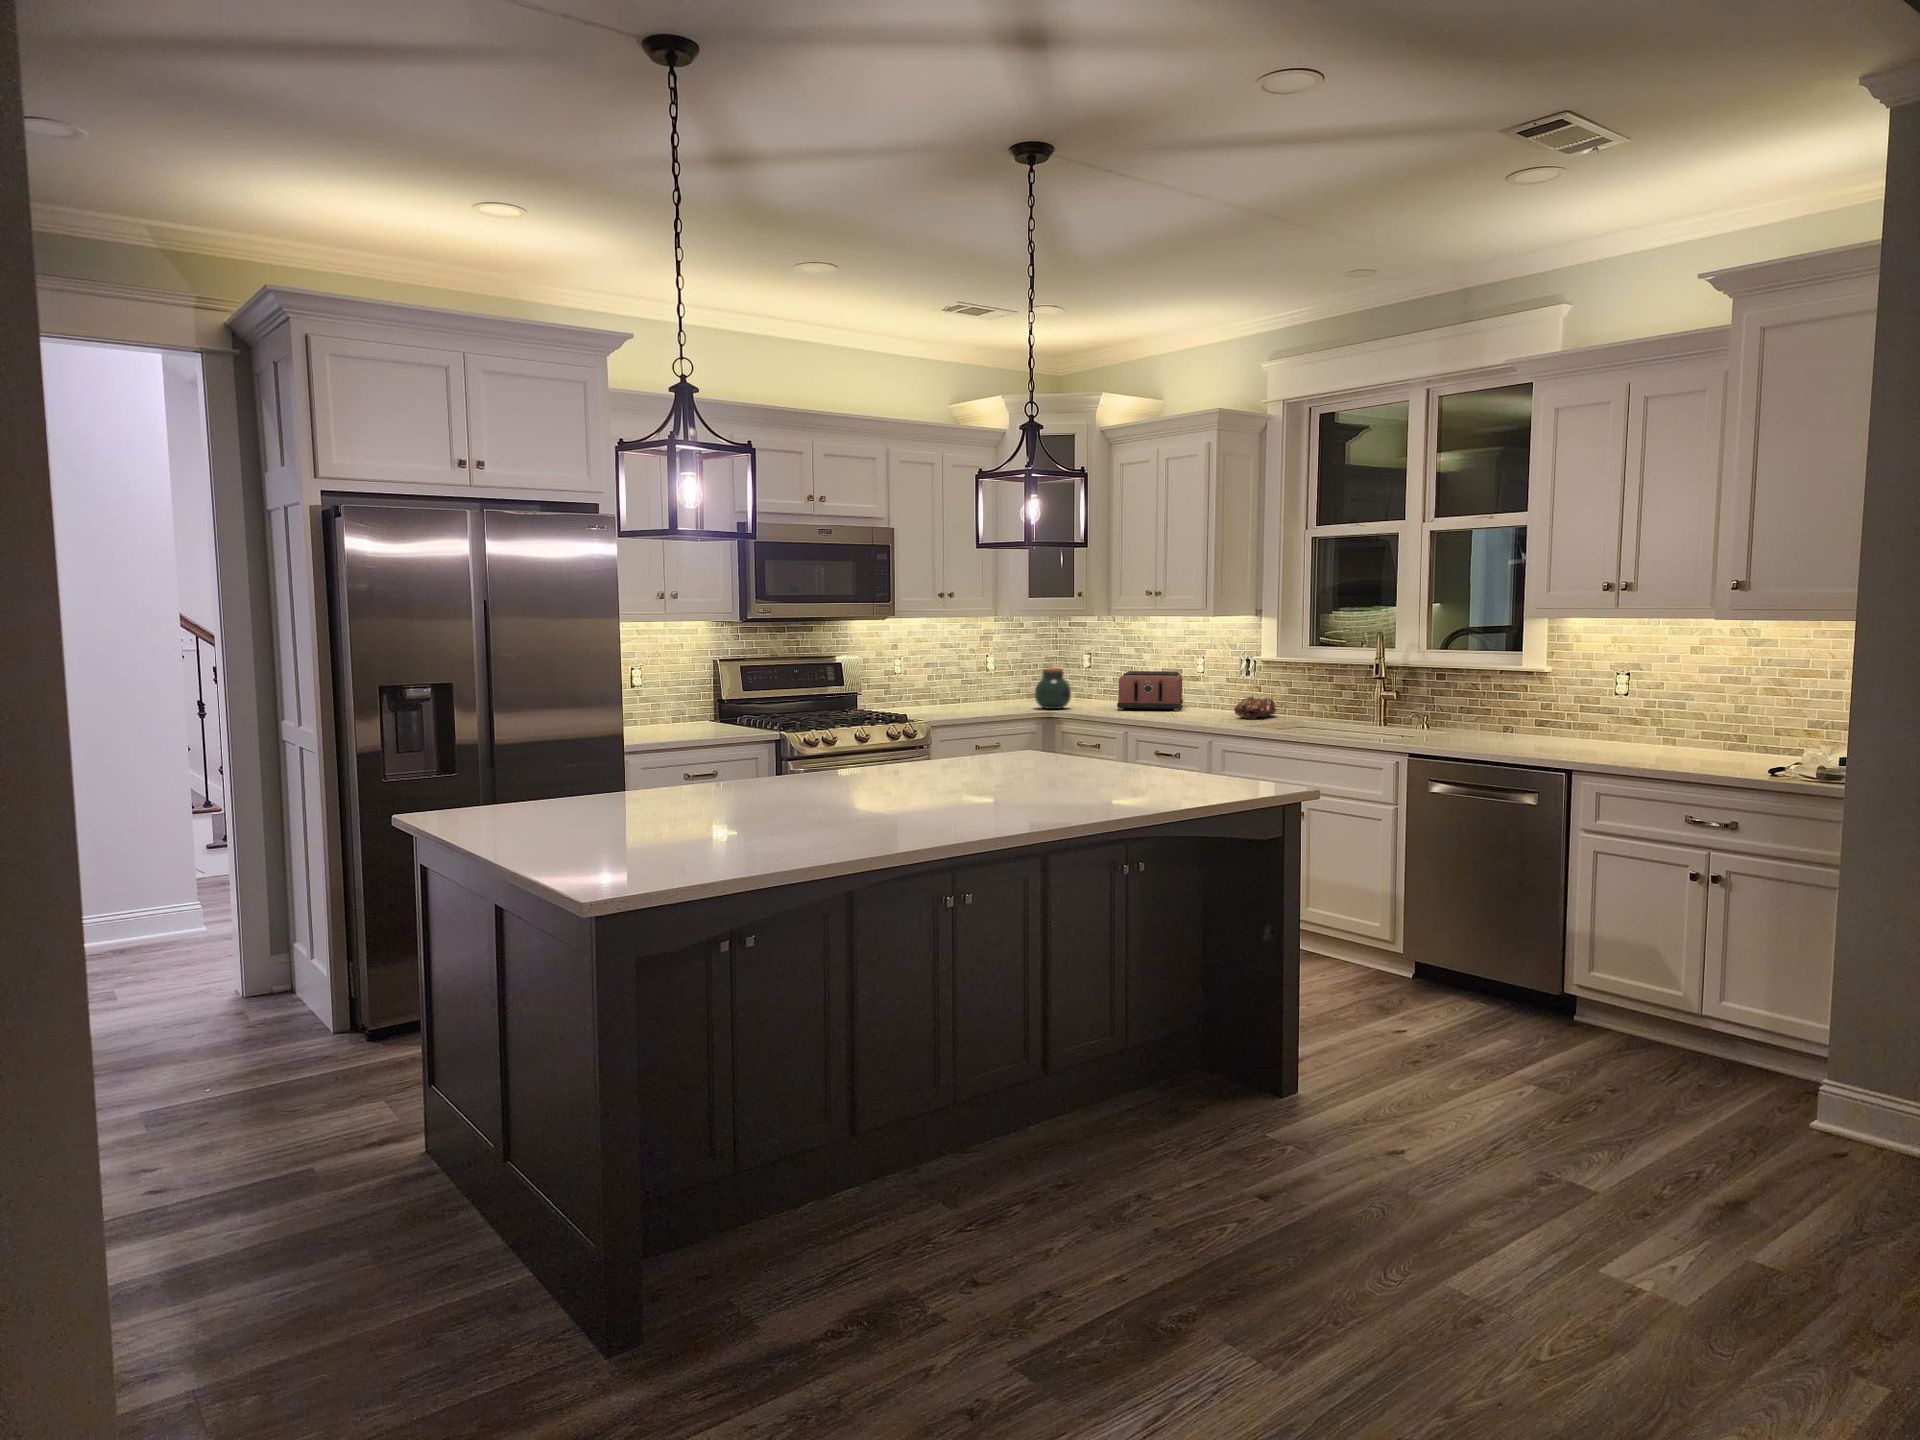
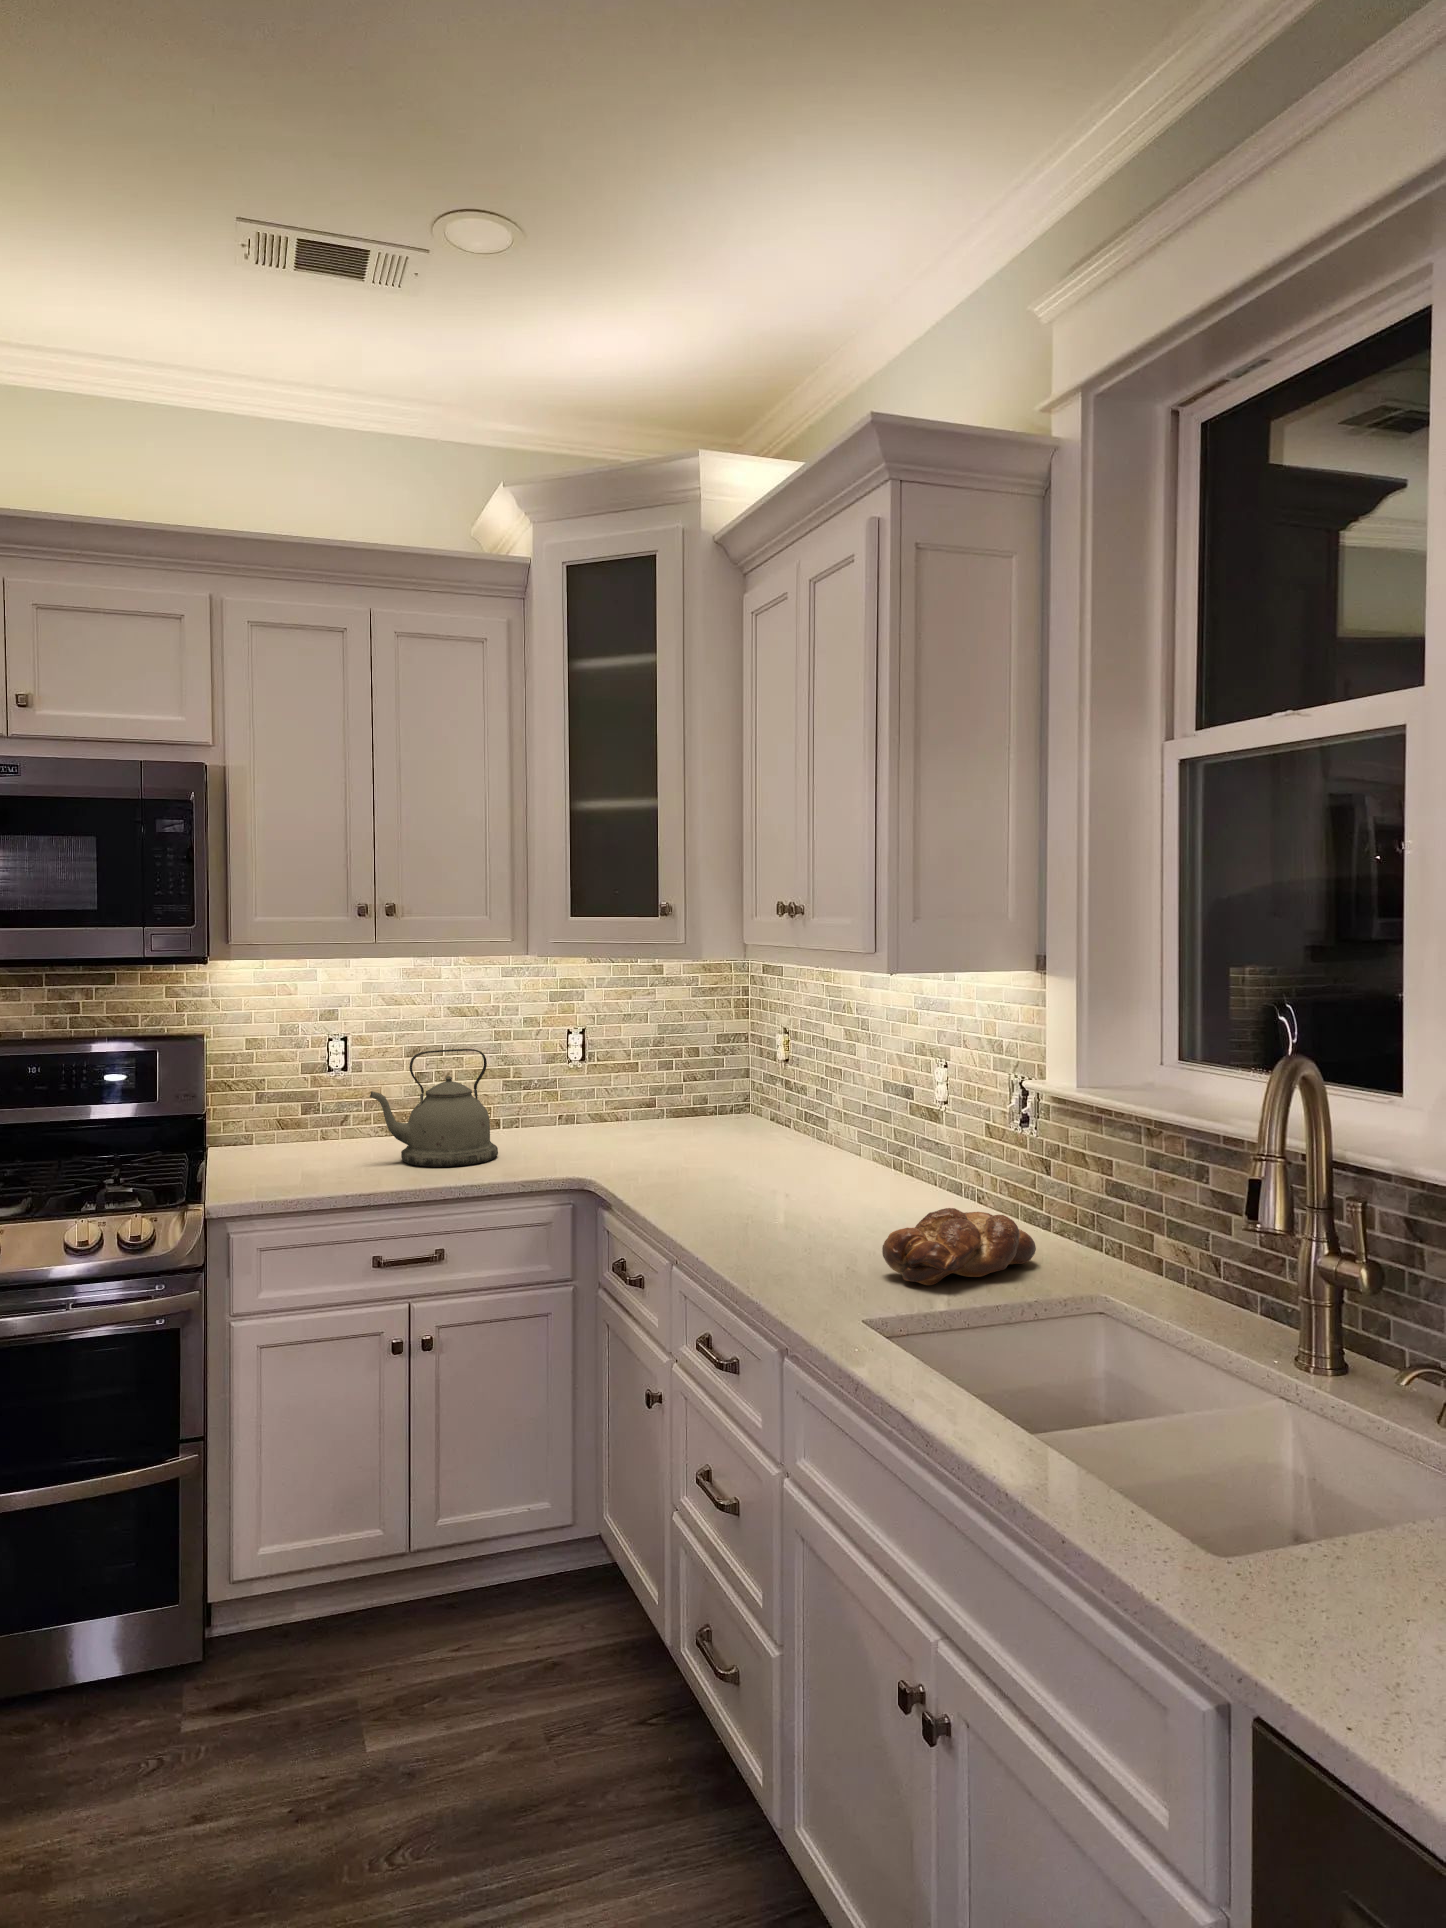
kettle: none [955,659,1002,710] -> present [370,1049,498,1167]
jar: present [1035,668,1071,709] -> none [539,1076,624,1174]
toaster: present [1117,671,1183,711] -> none [692,1088,899,1210]

